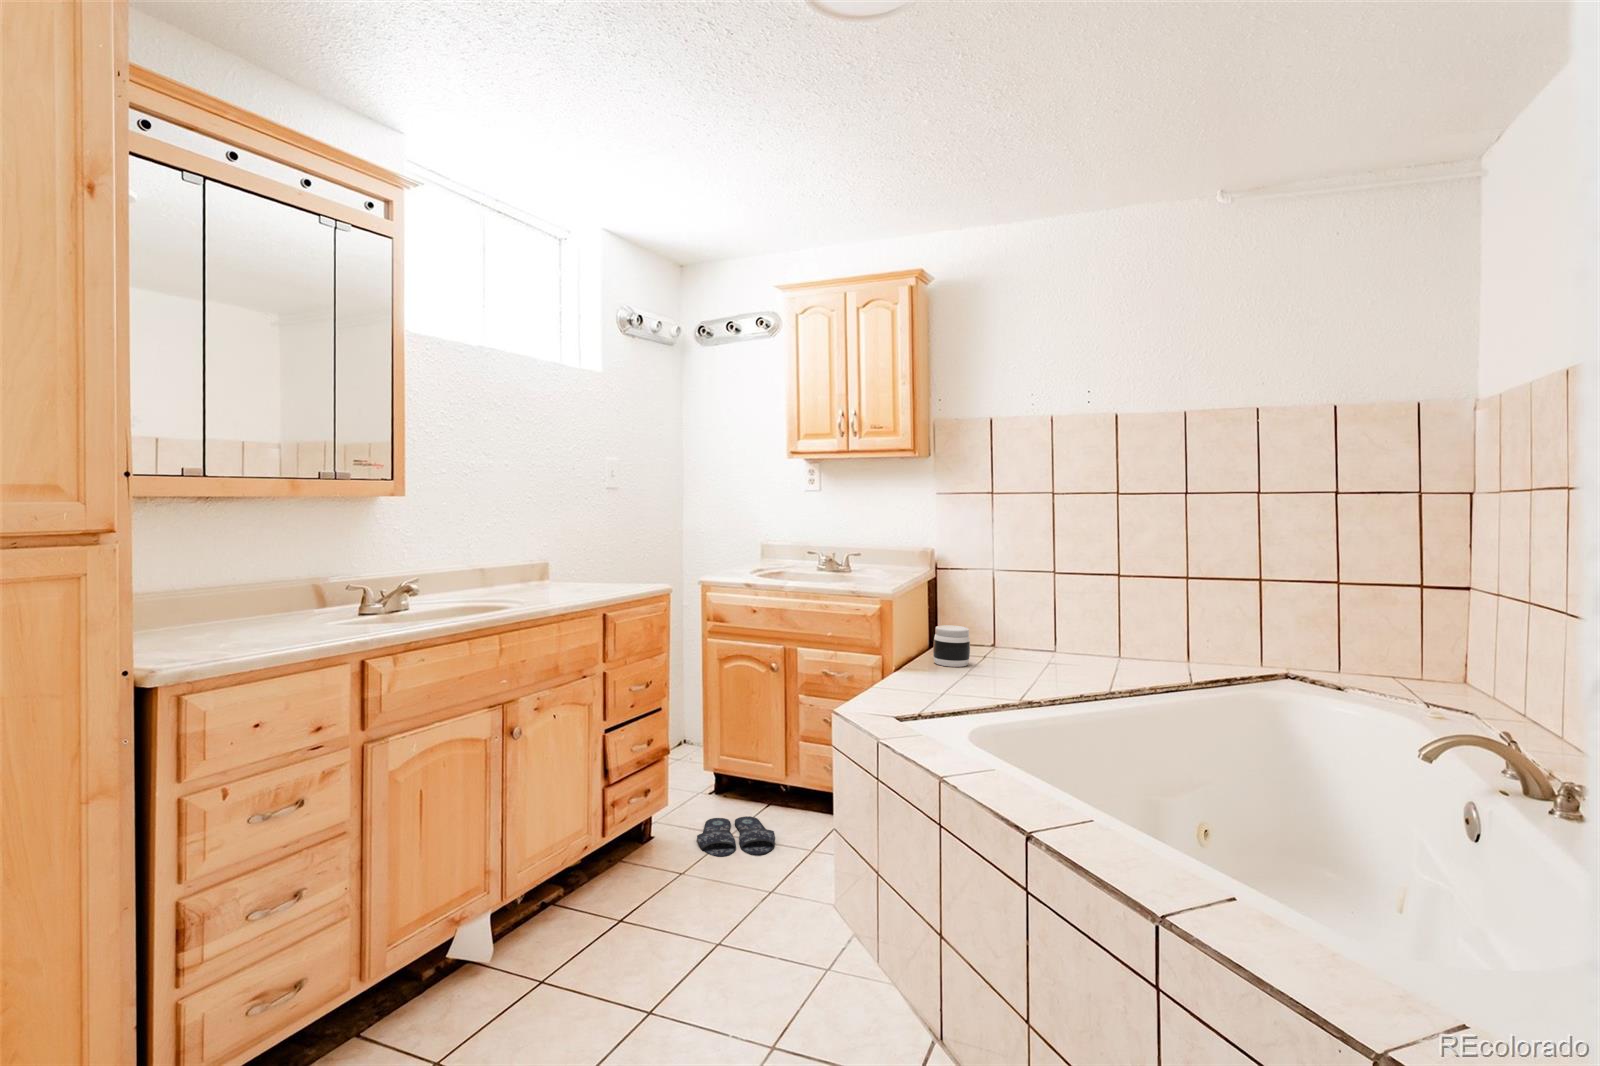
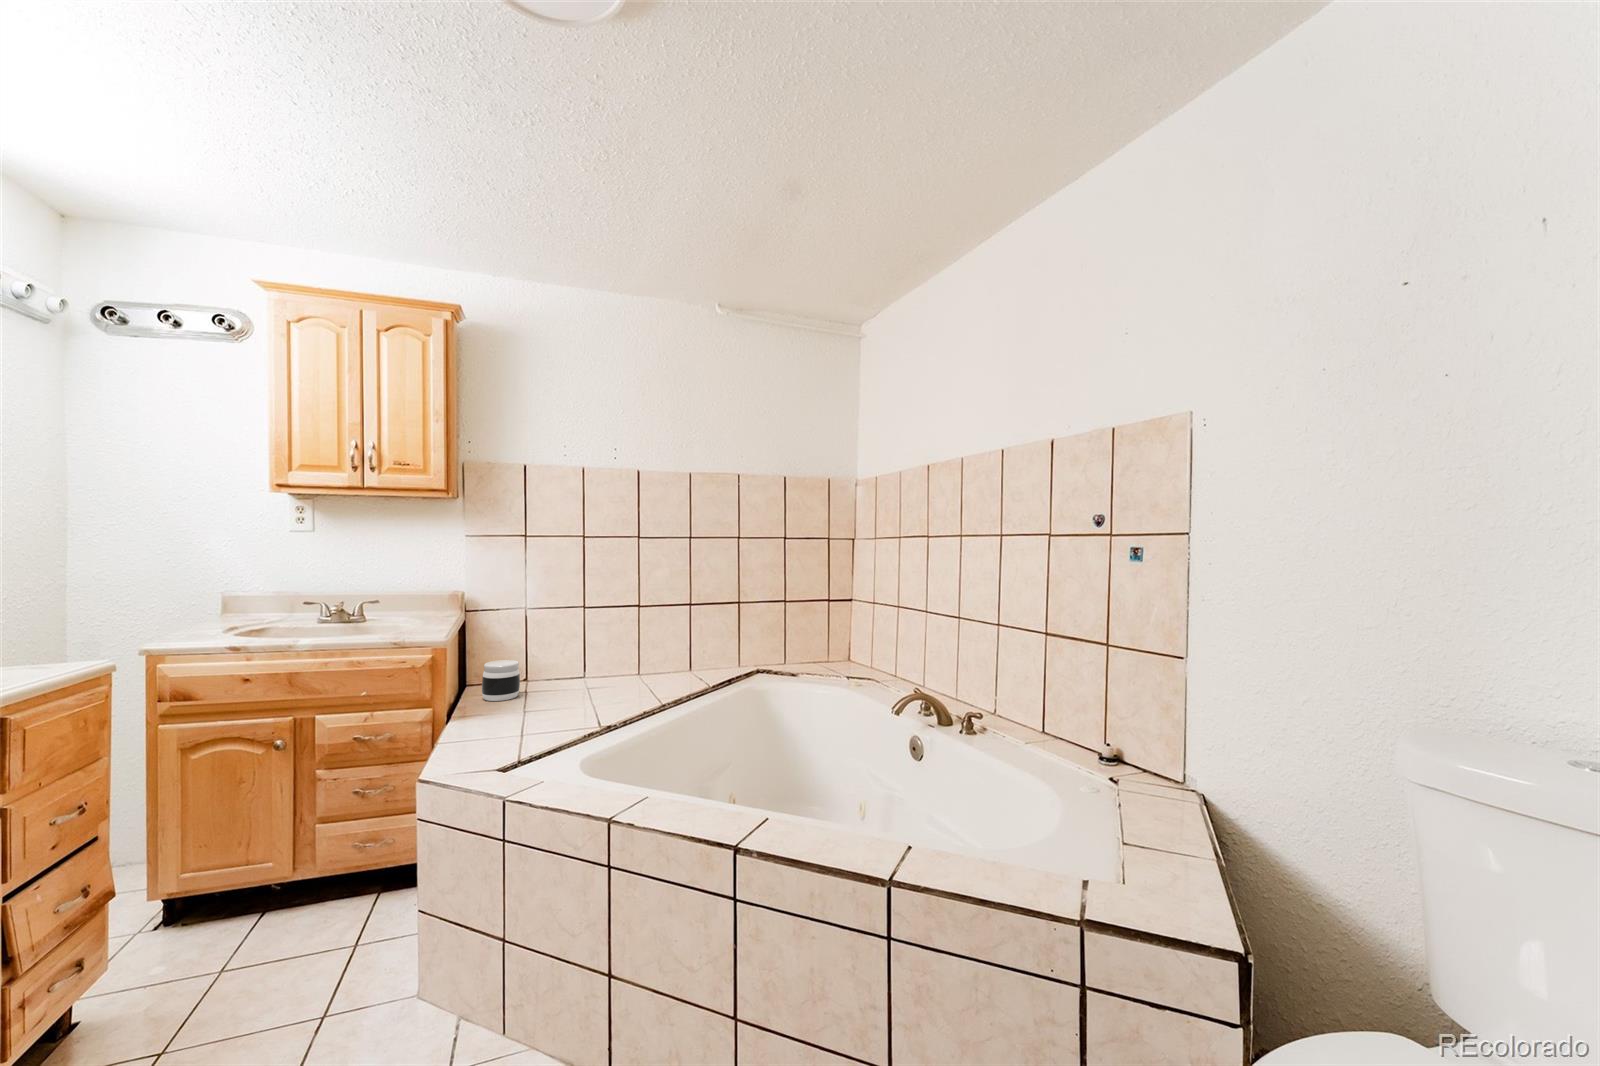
slippers: present [697,816,775,857] -> none [156,937,295,1022]

